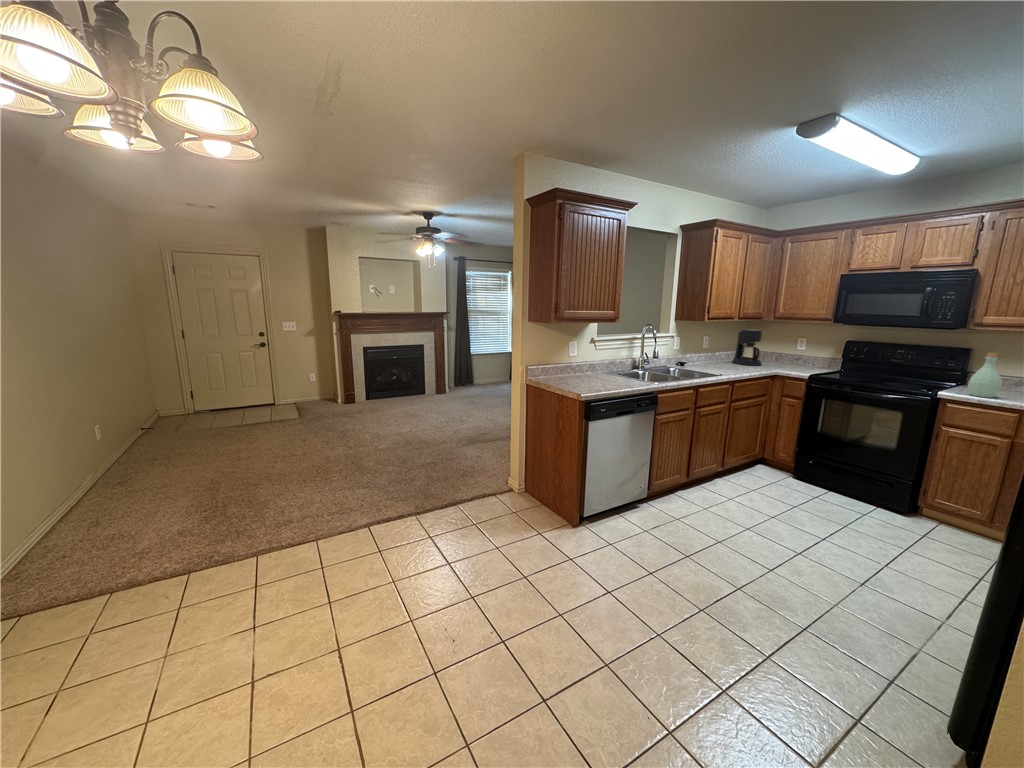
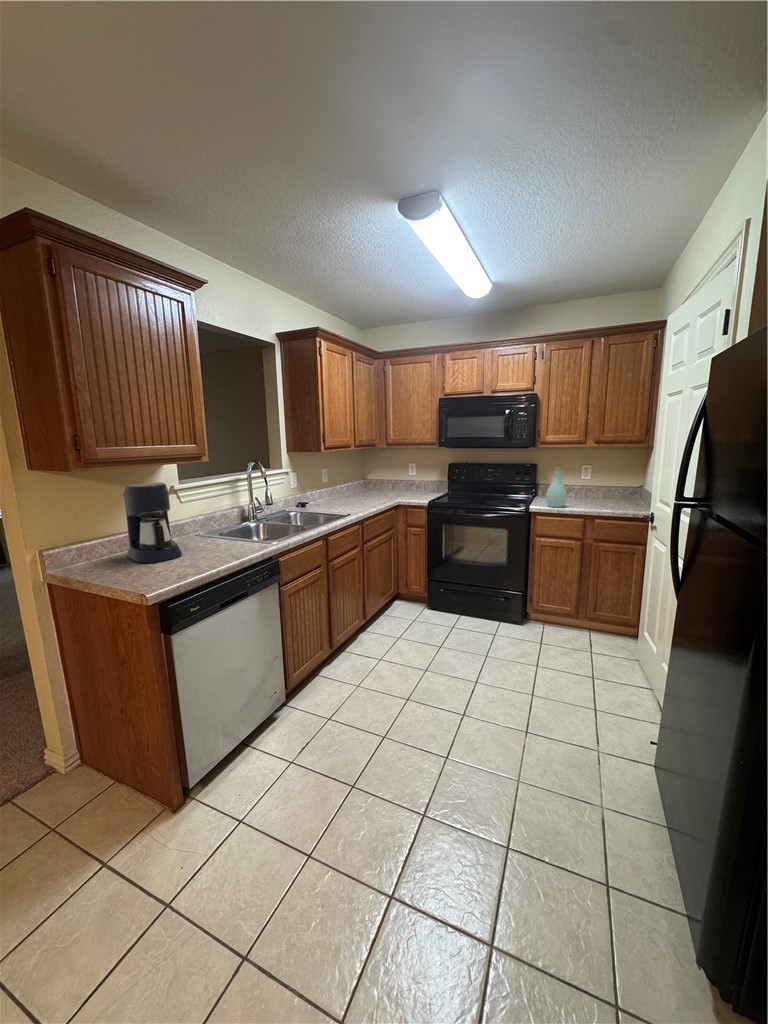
coffee maker: present [732,330,763,366] -> present [123,482,182,563]

